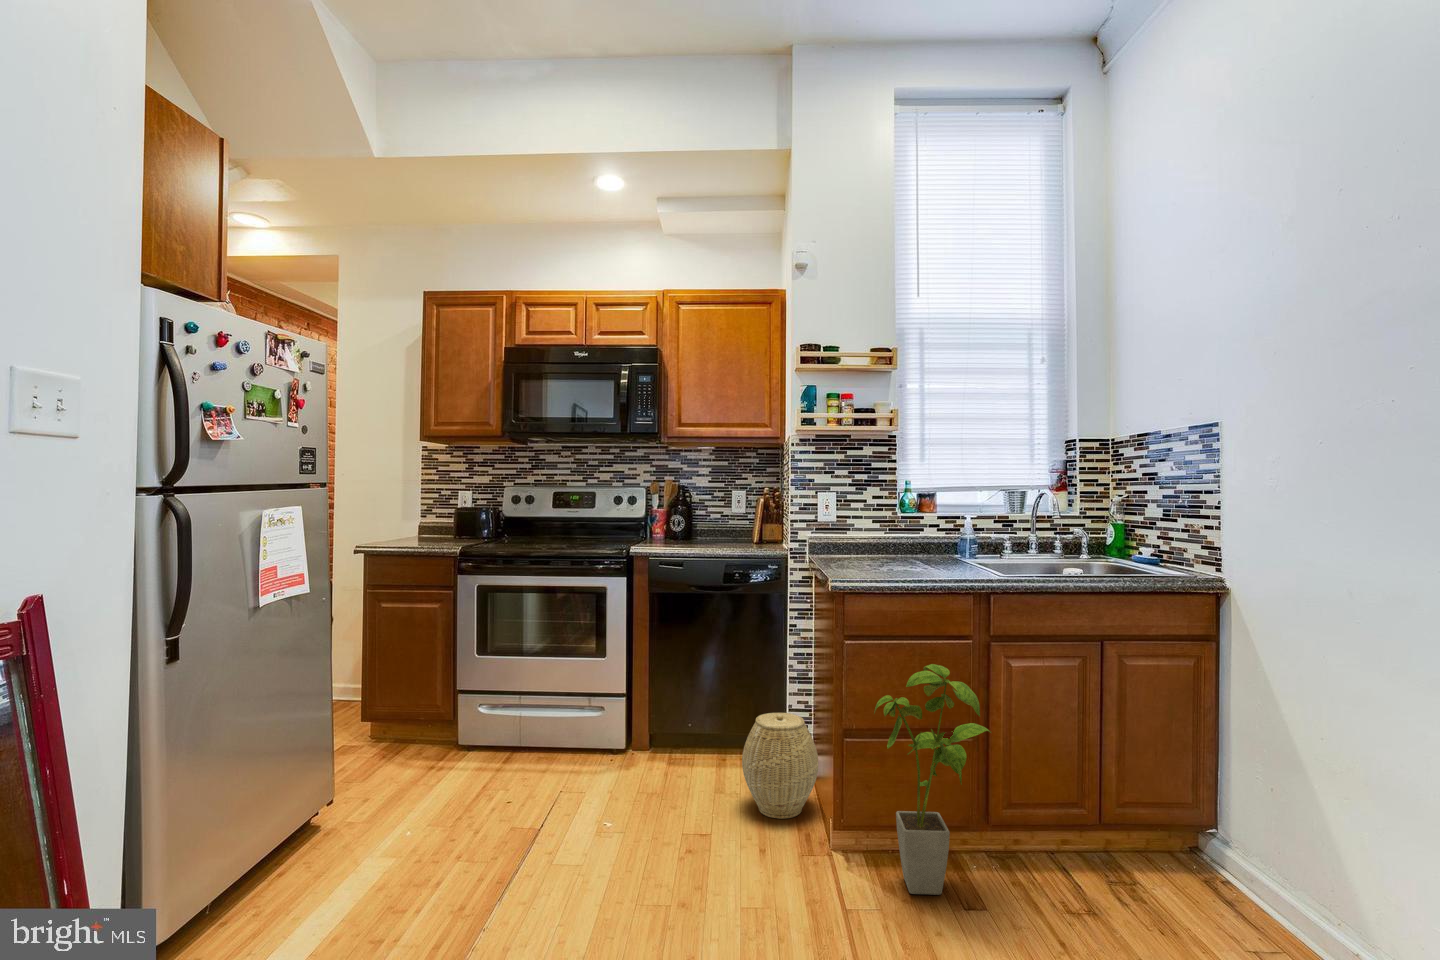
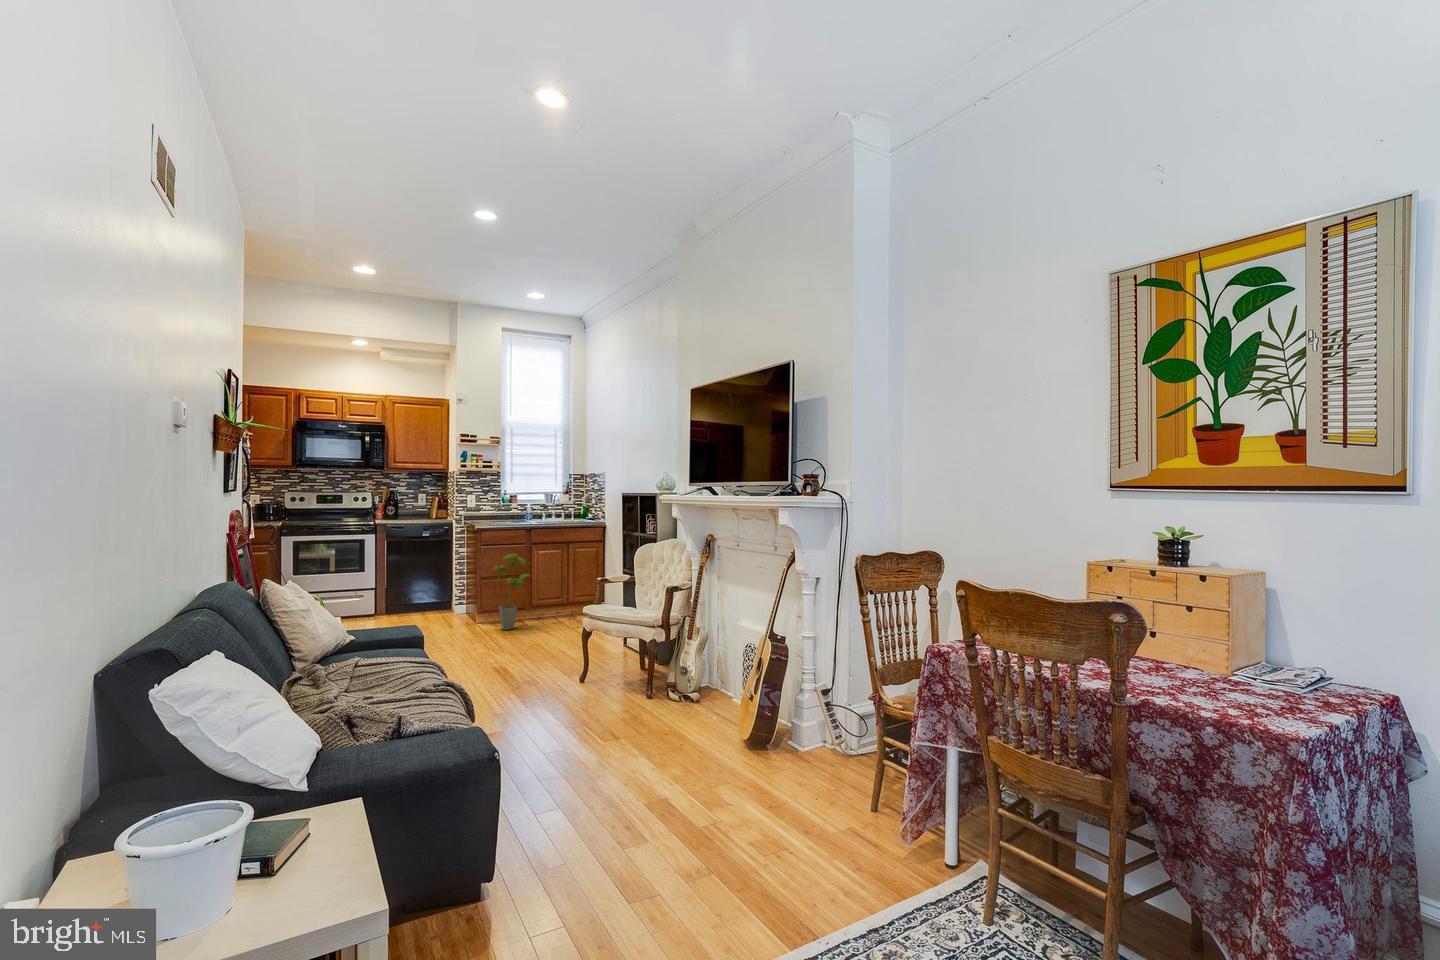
woven basket: present [742,713,818,819] -> none [436,585,469,624]

